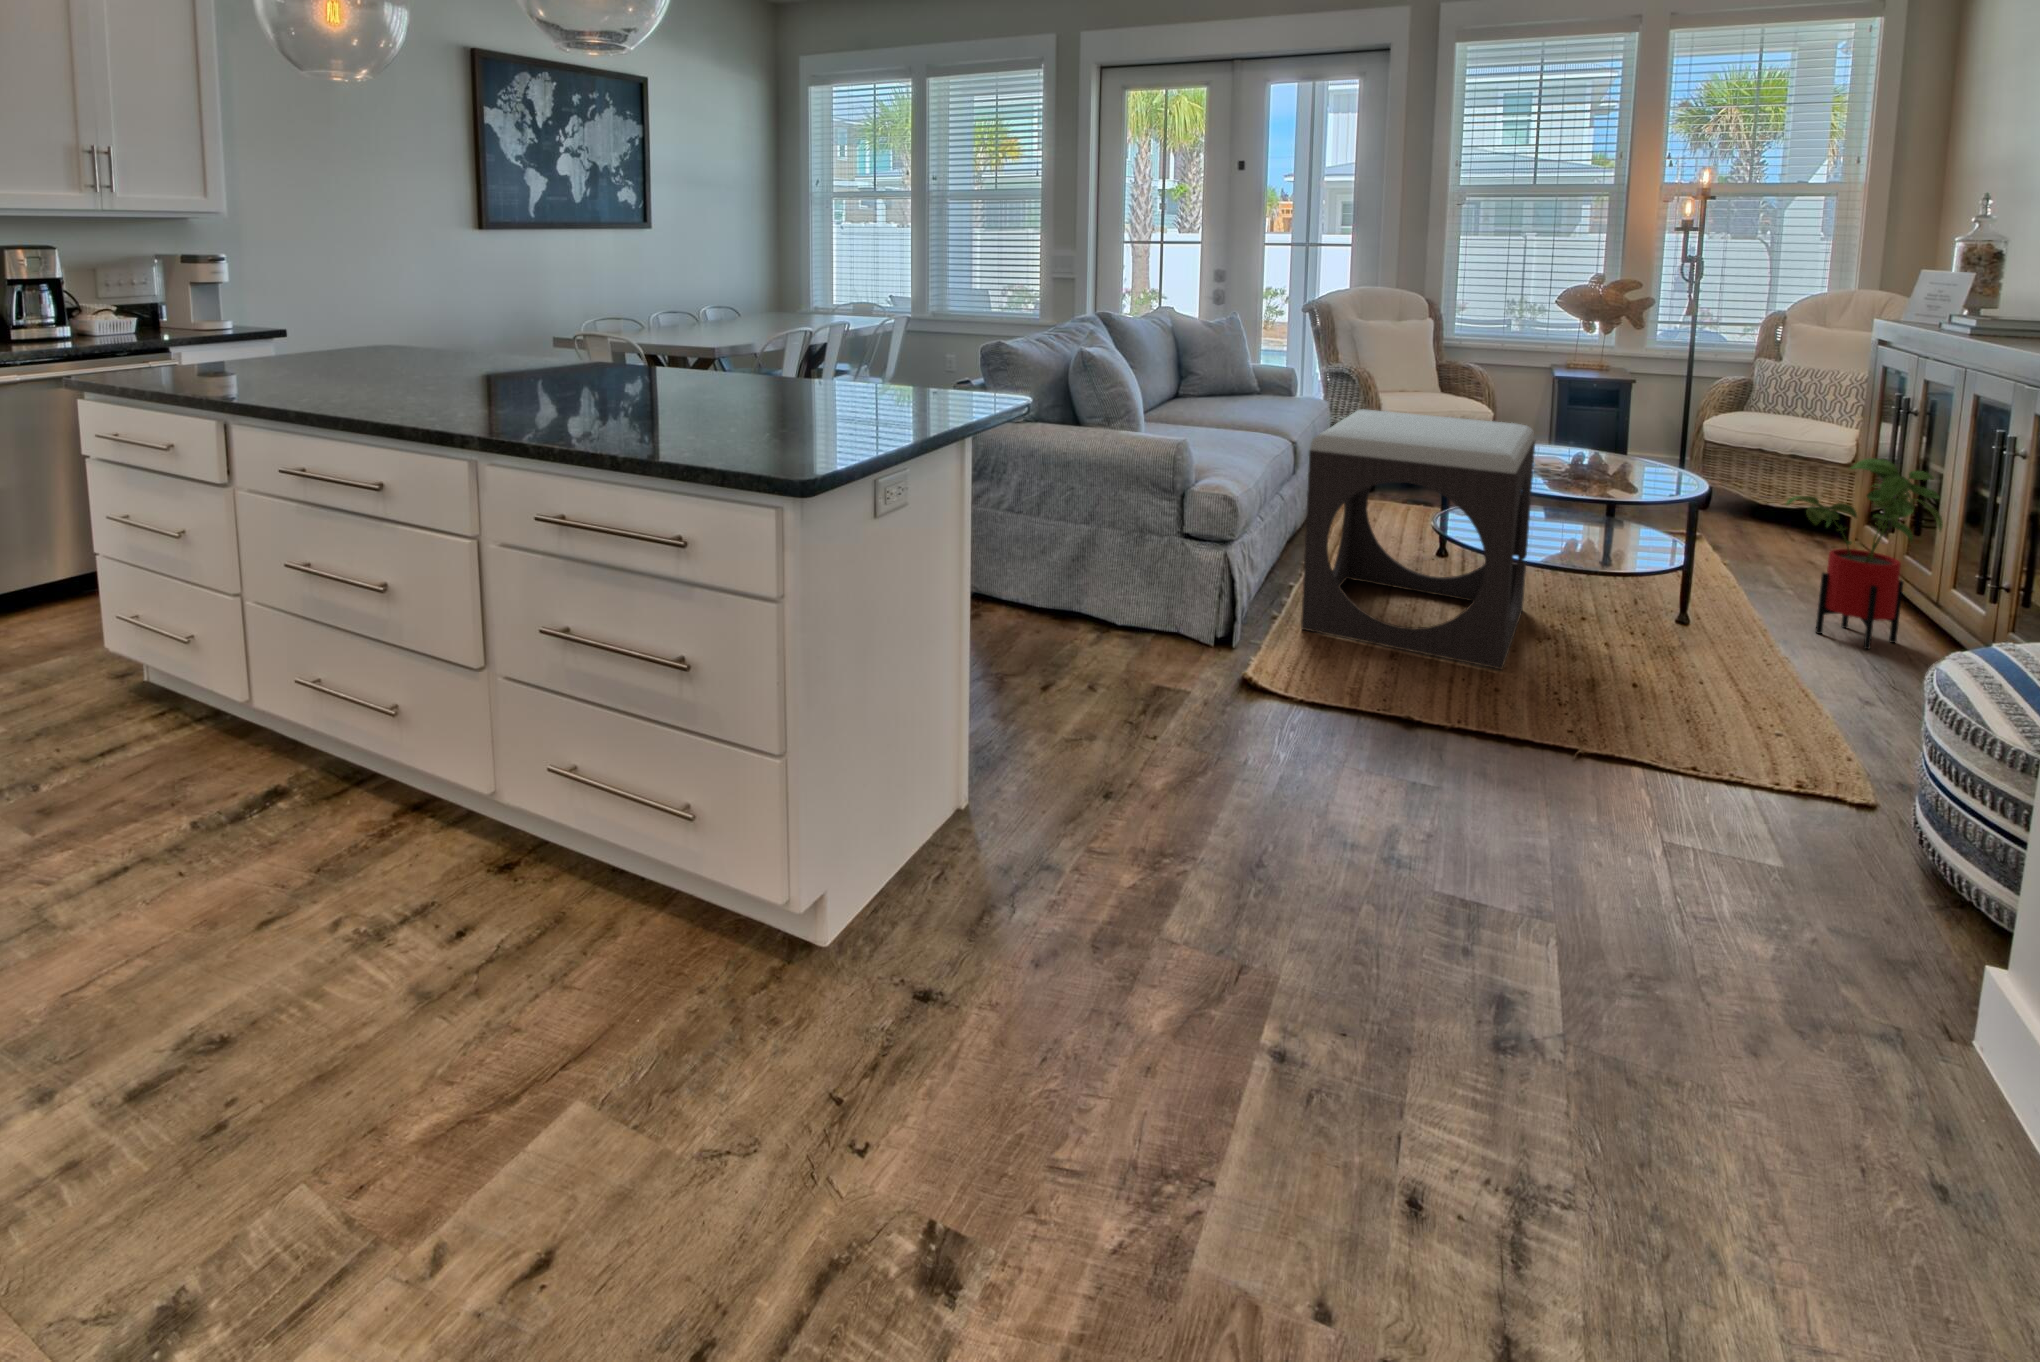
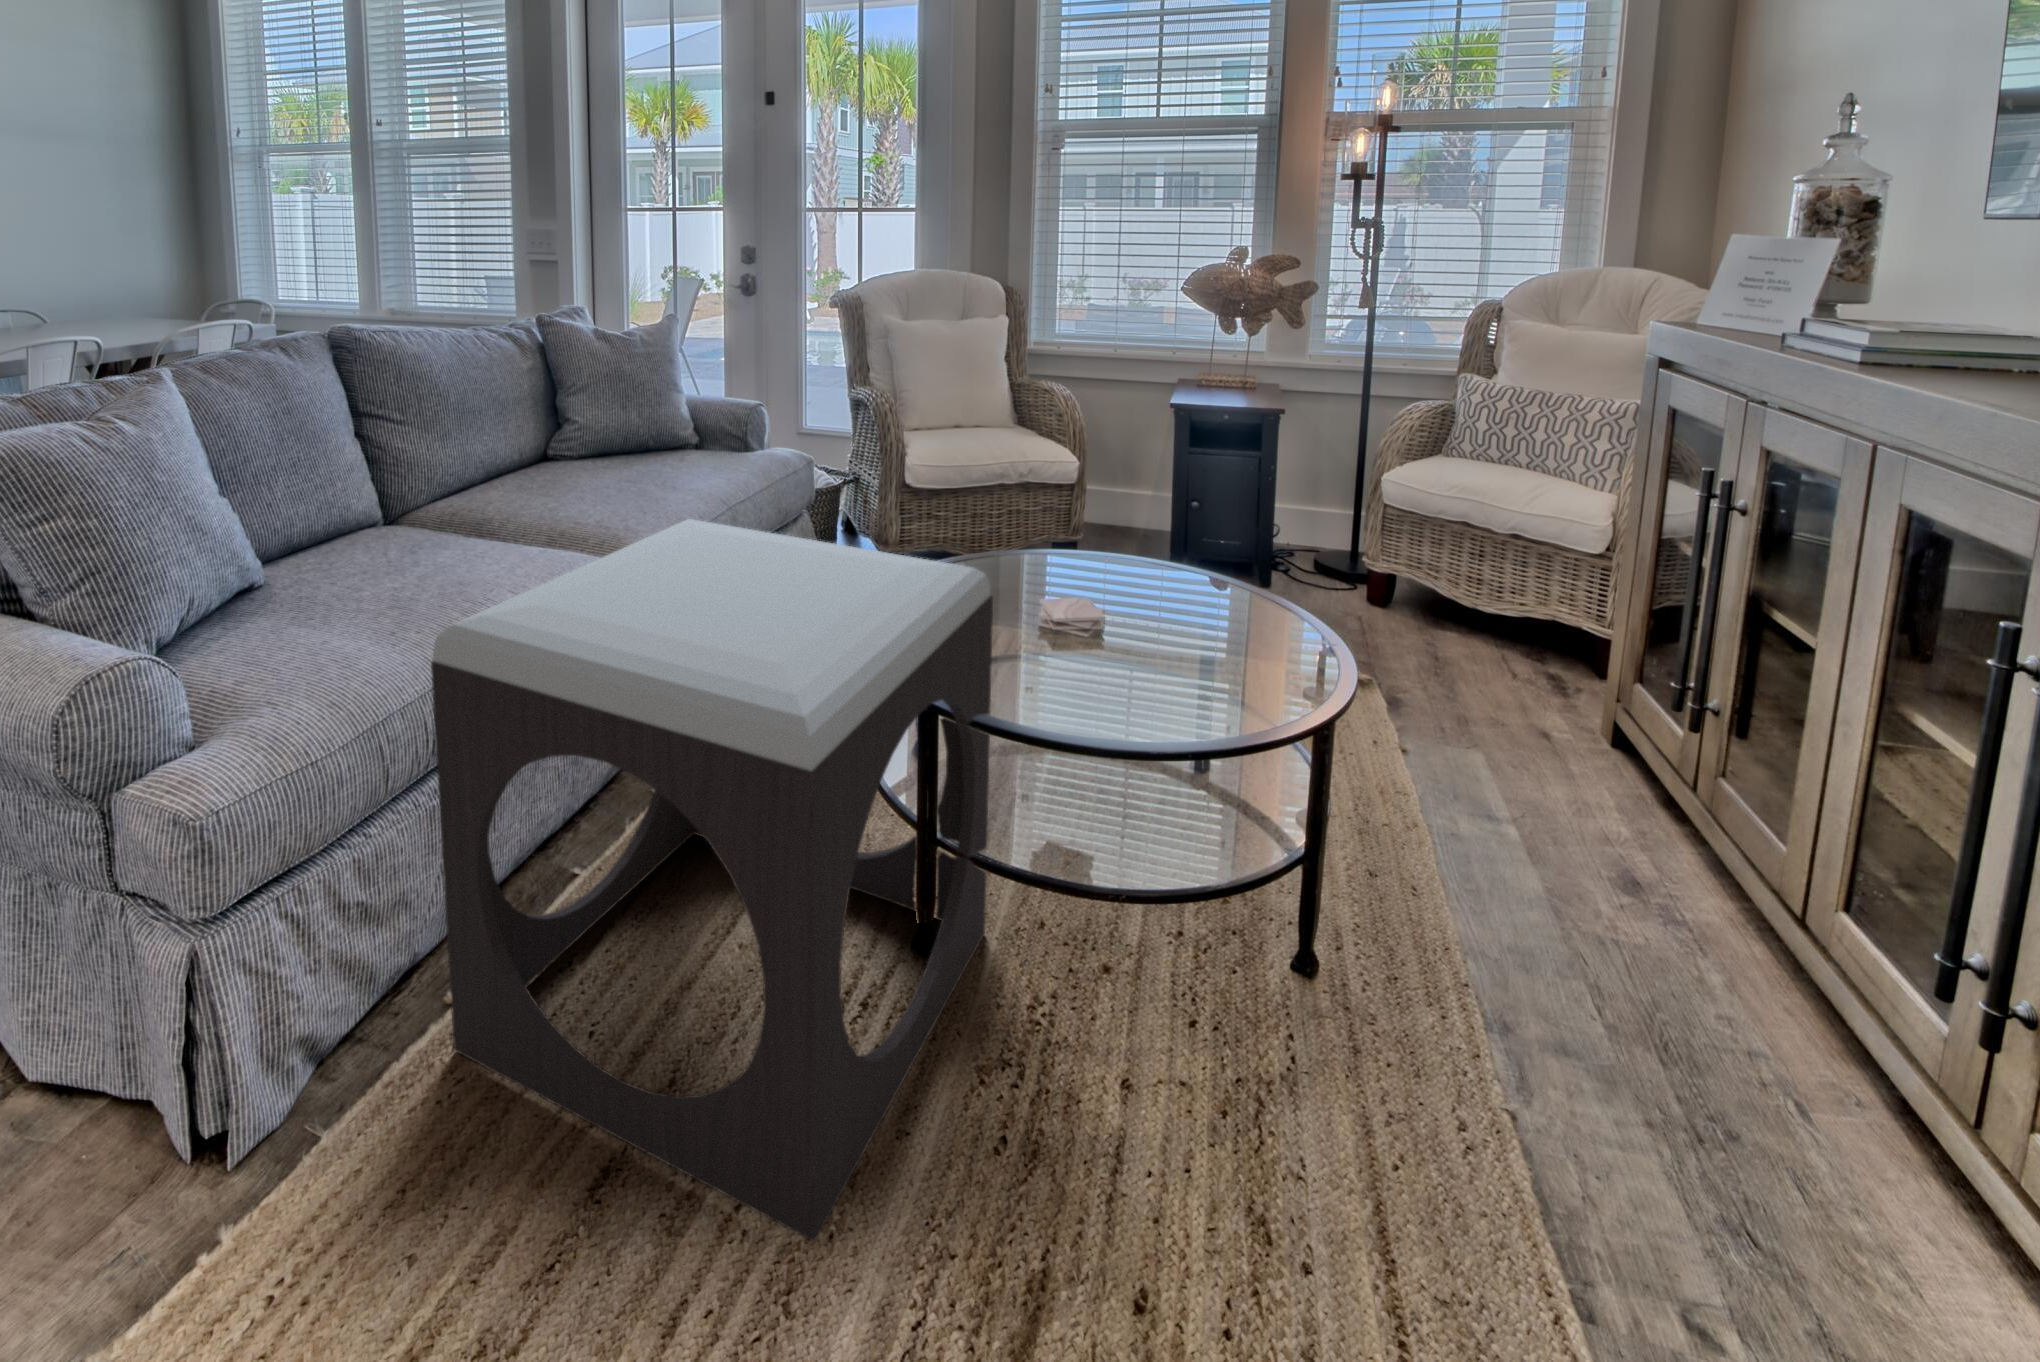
house plant: present [1786,458,1943,649] -> none [1501,654,1853,1066]

